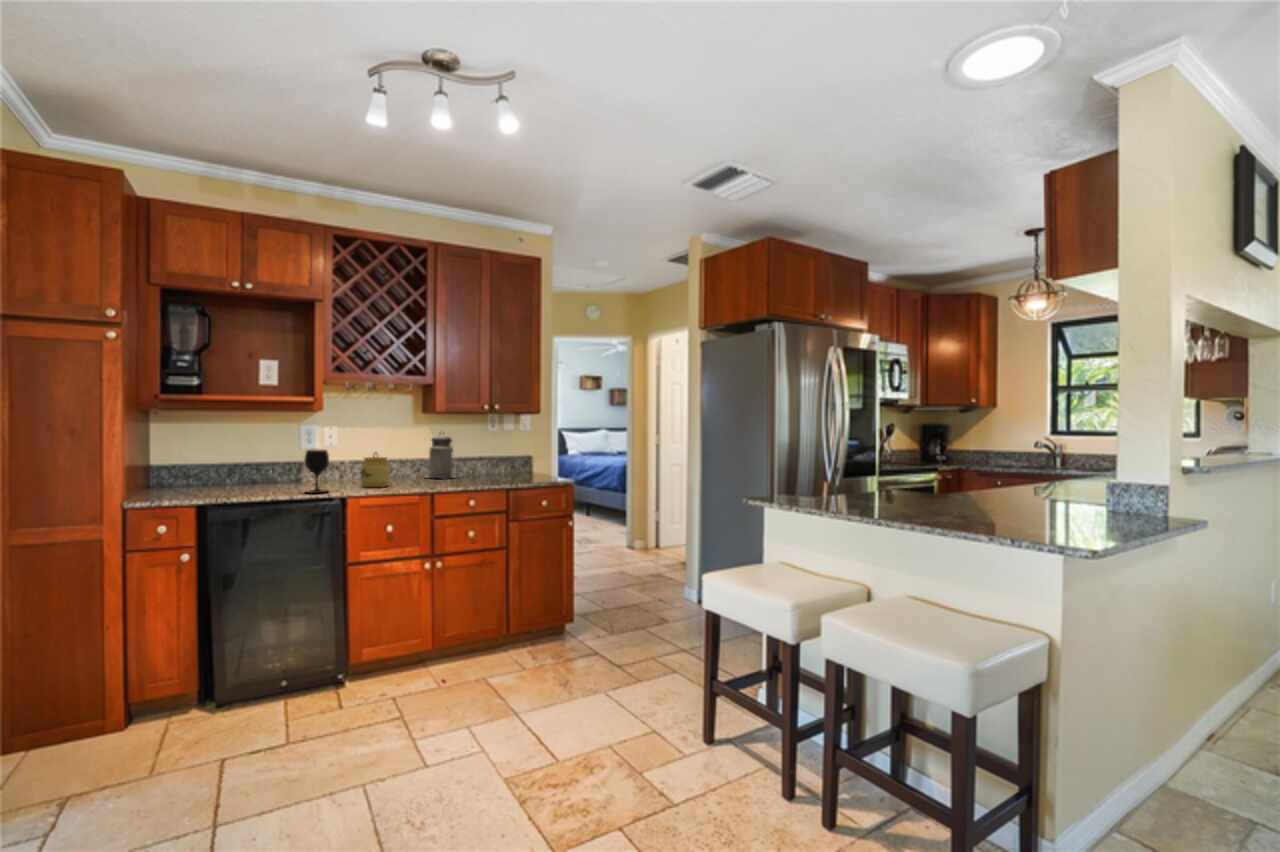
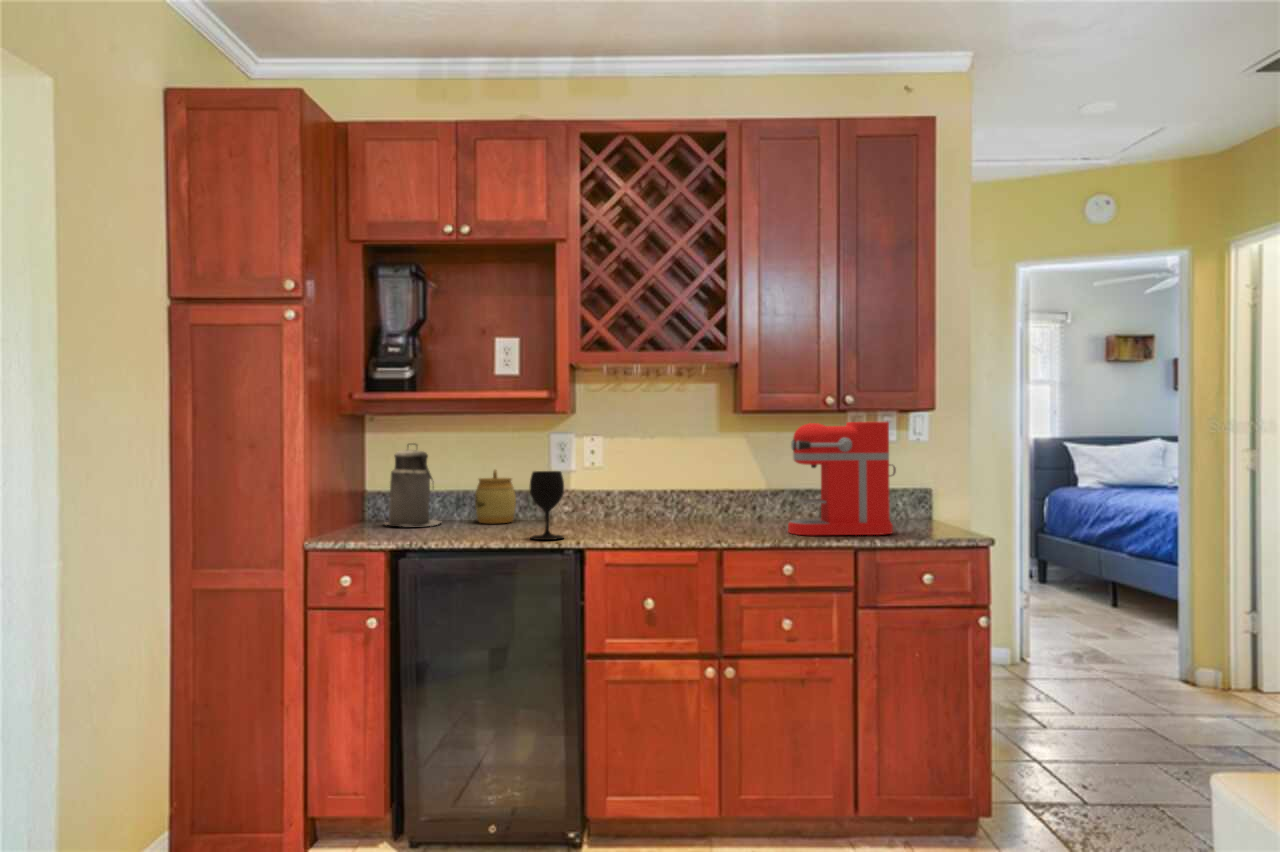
coffee maker: none [465,420,524,484] -> present [788,422,896,535]
canister: present [424,433,456,478] -> present [386,443,440,526]
jar: present [361,452,390,487] -> present [475,470,516,523]

